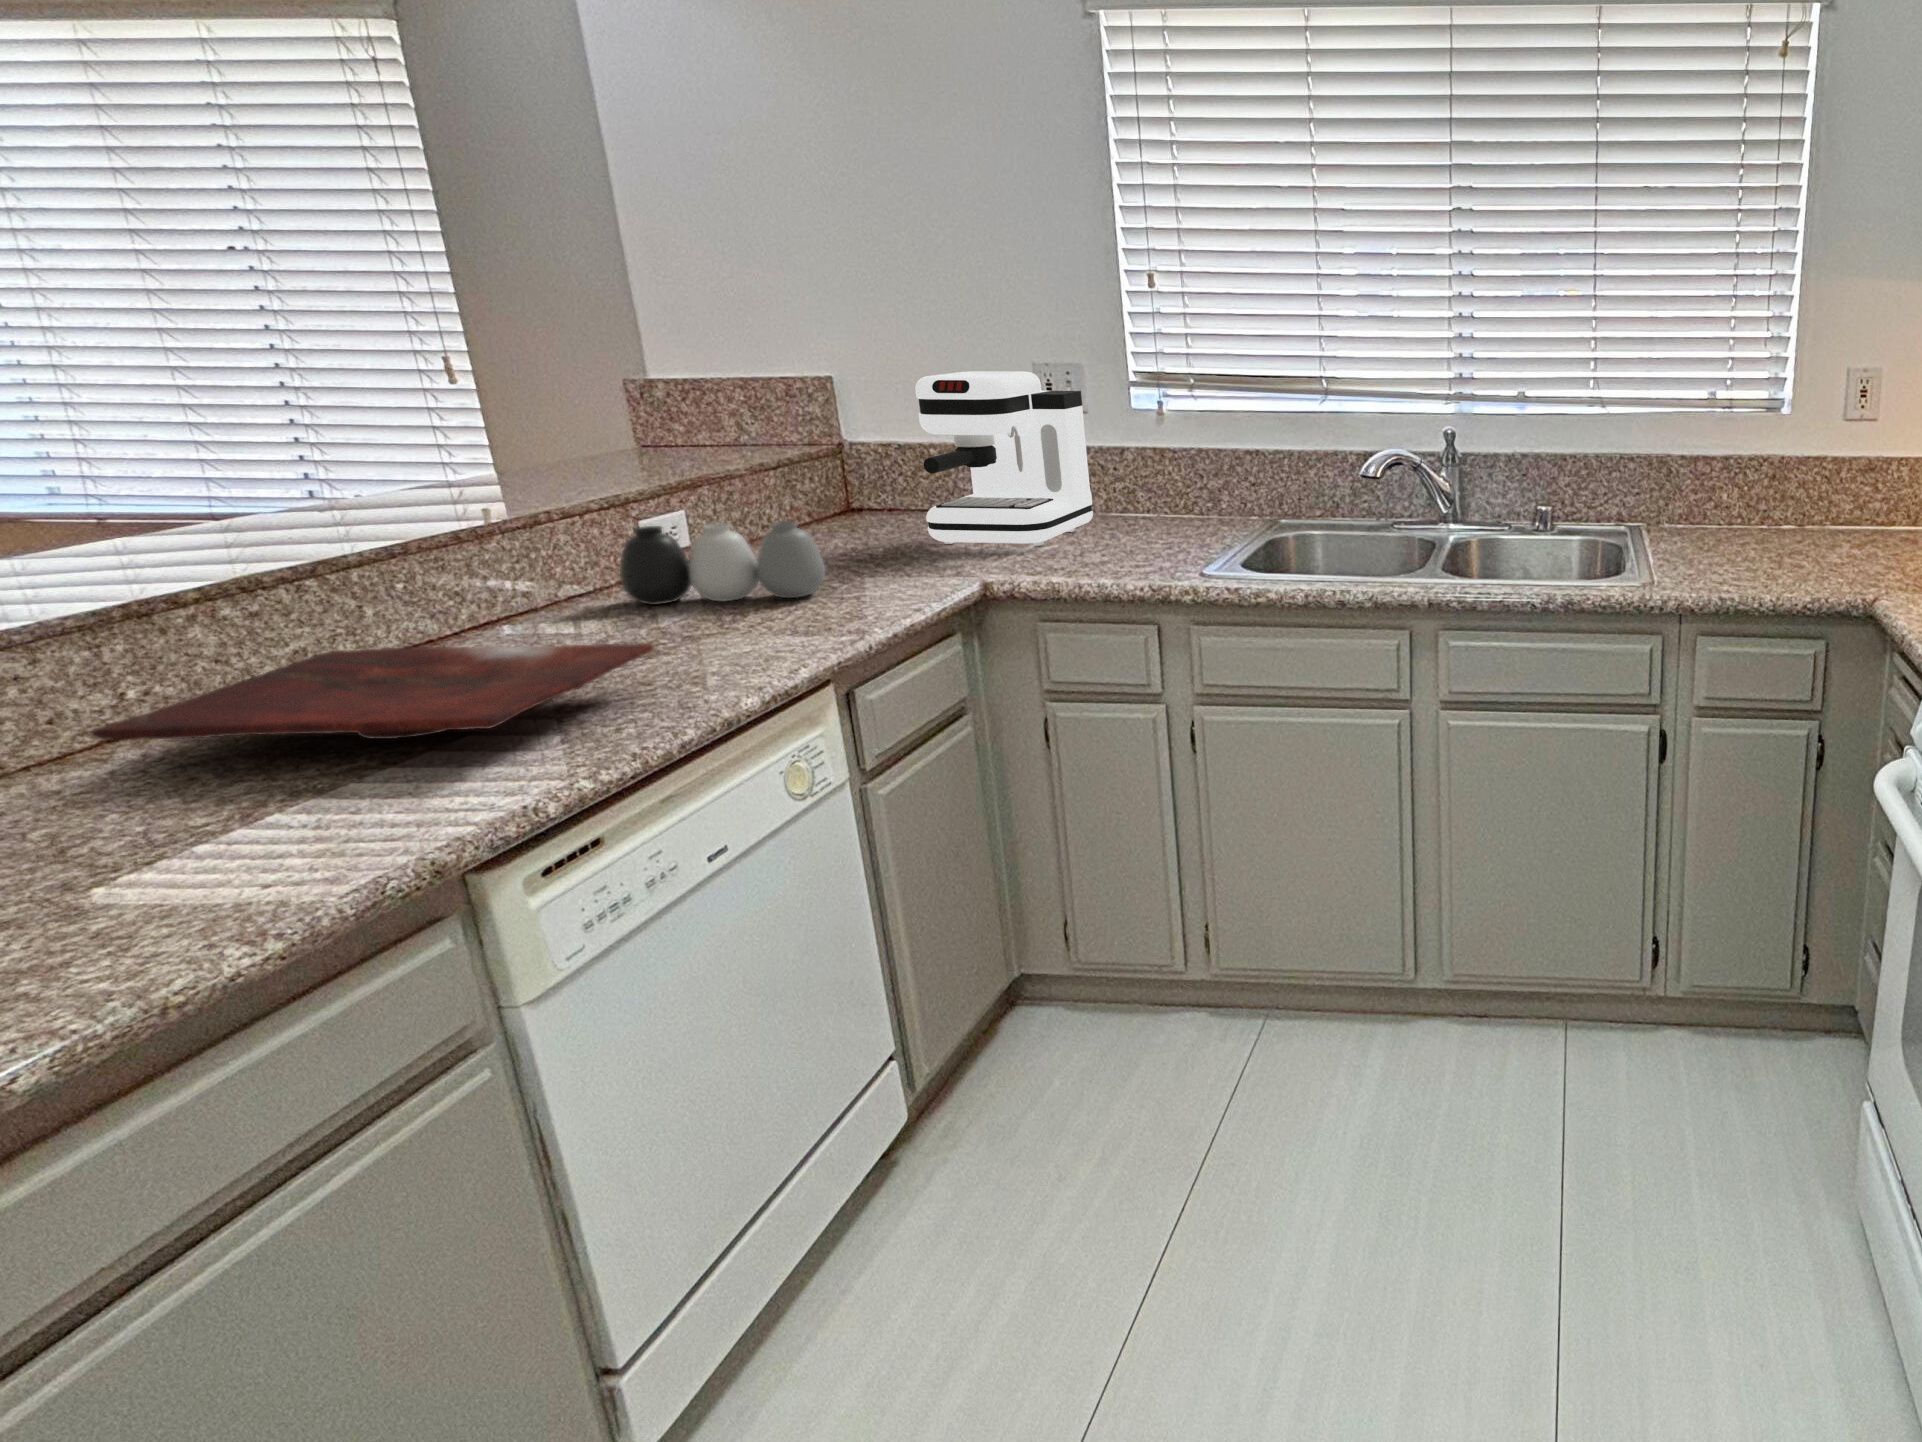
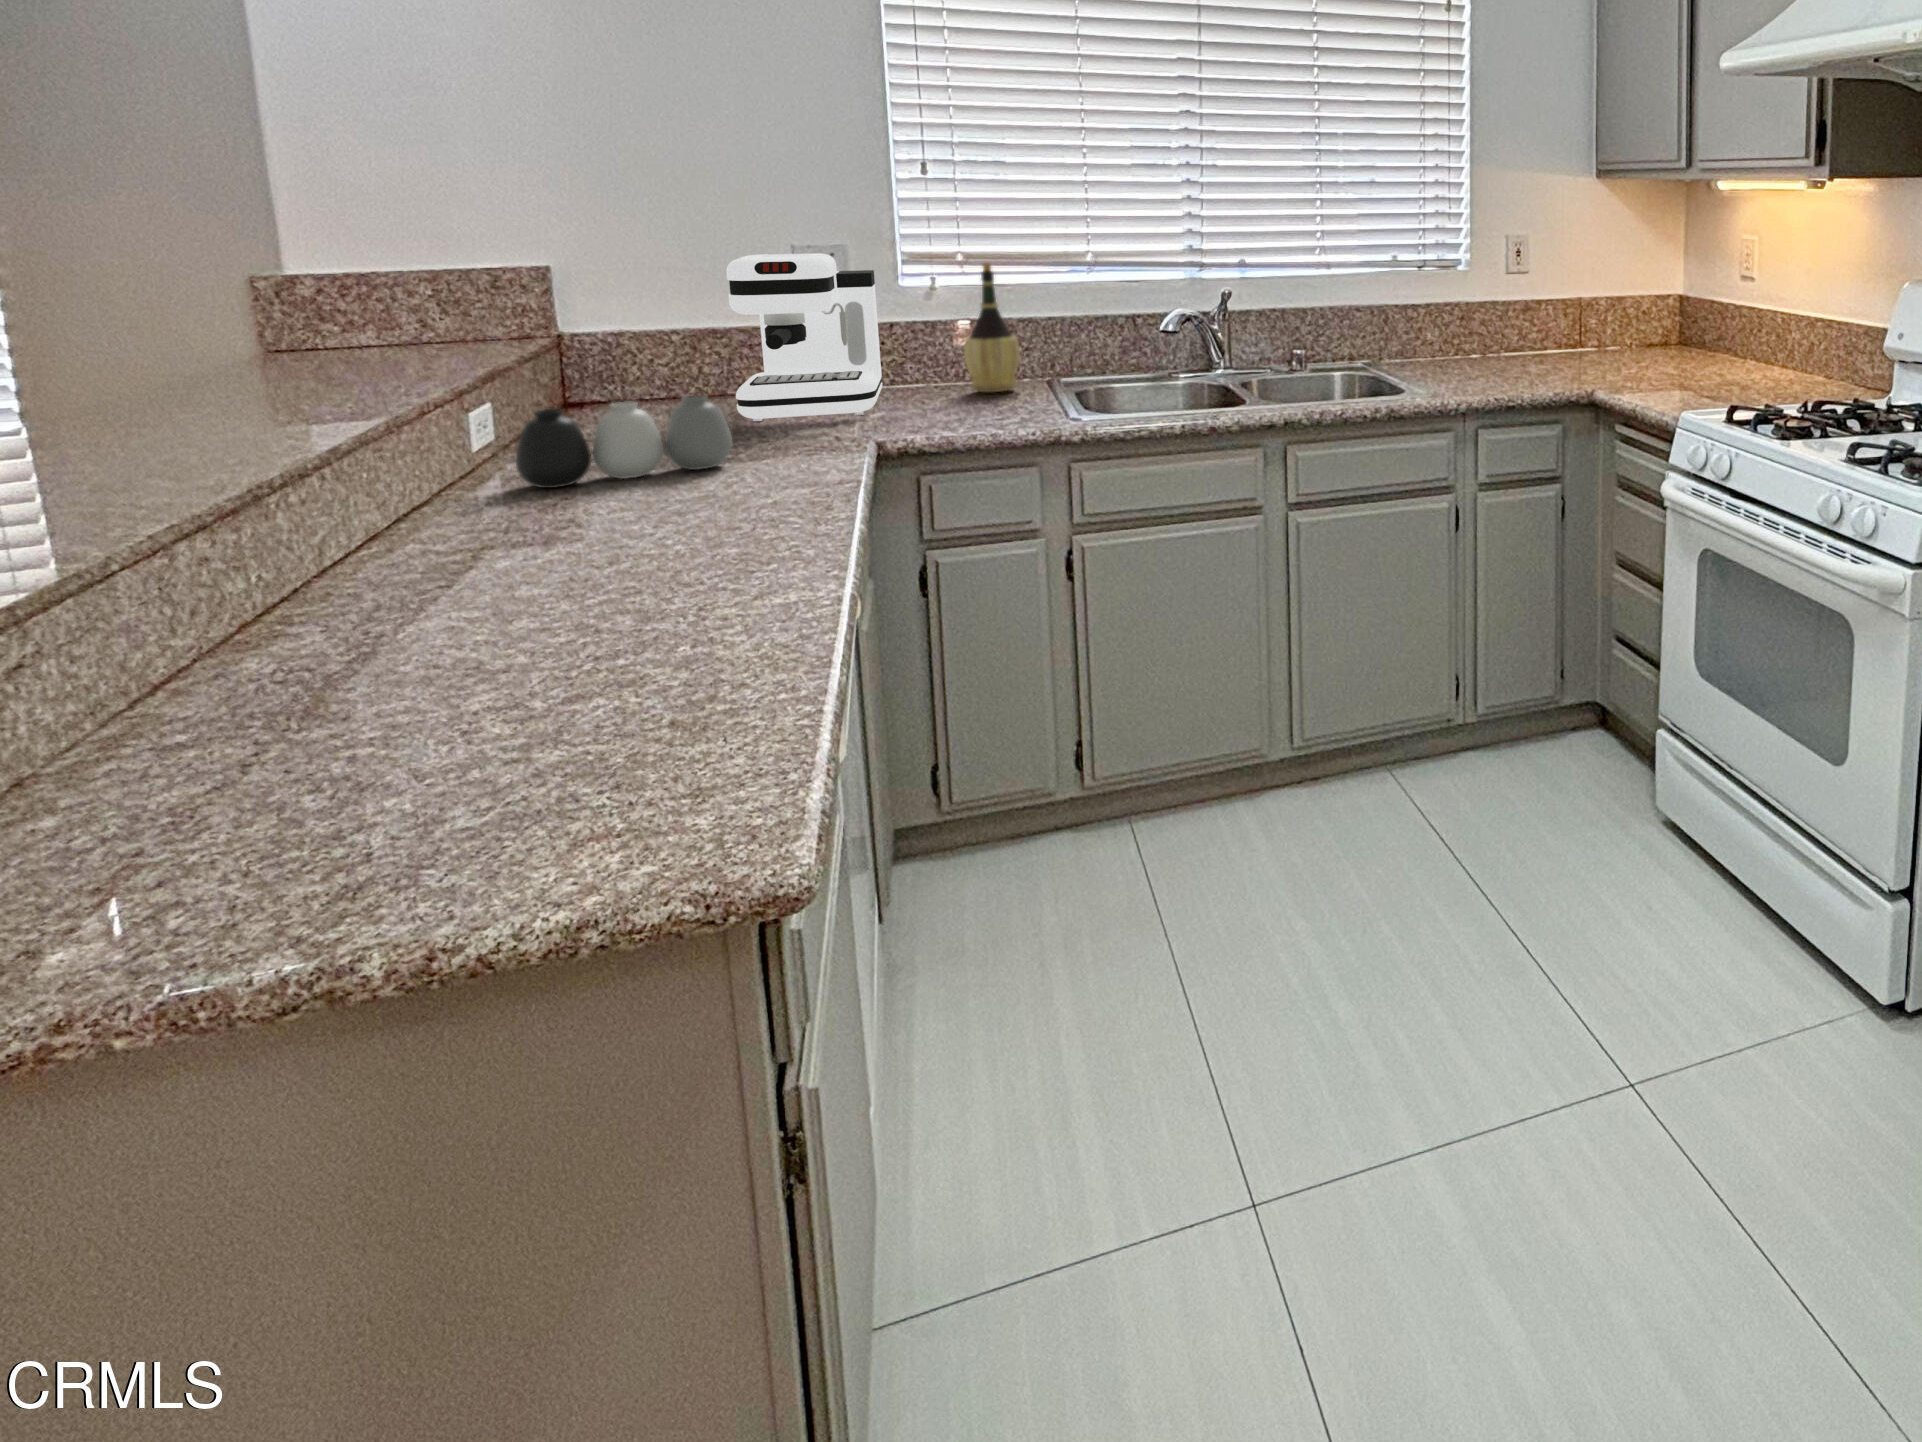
wine bottle: none [1172,386,1230,530] -> present [964,263,1020,392]
cutting board: present [92,644,653,740] -> none [330,491,756,603]

